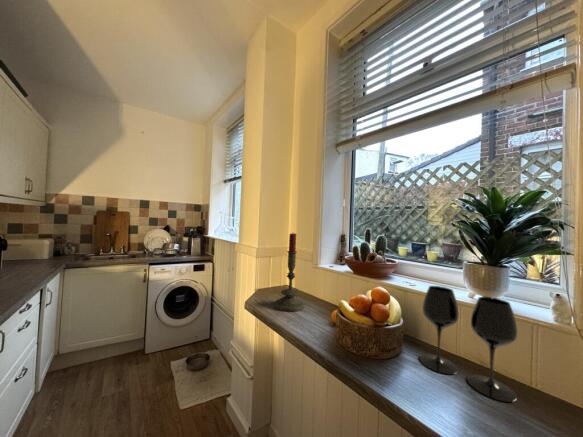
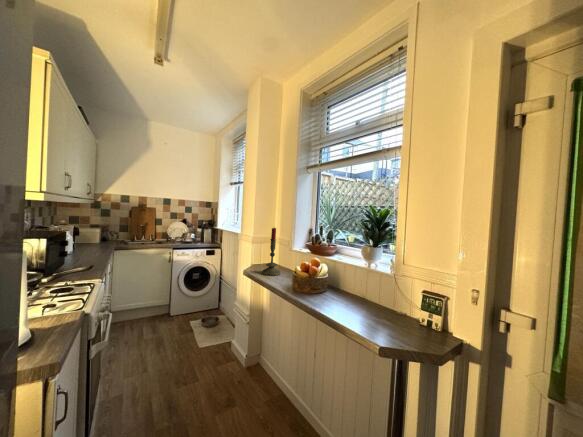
wine glass: present [420,286,518,402] -> none [333,258,371,309]

